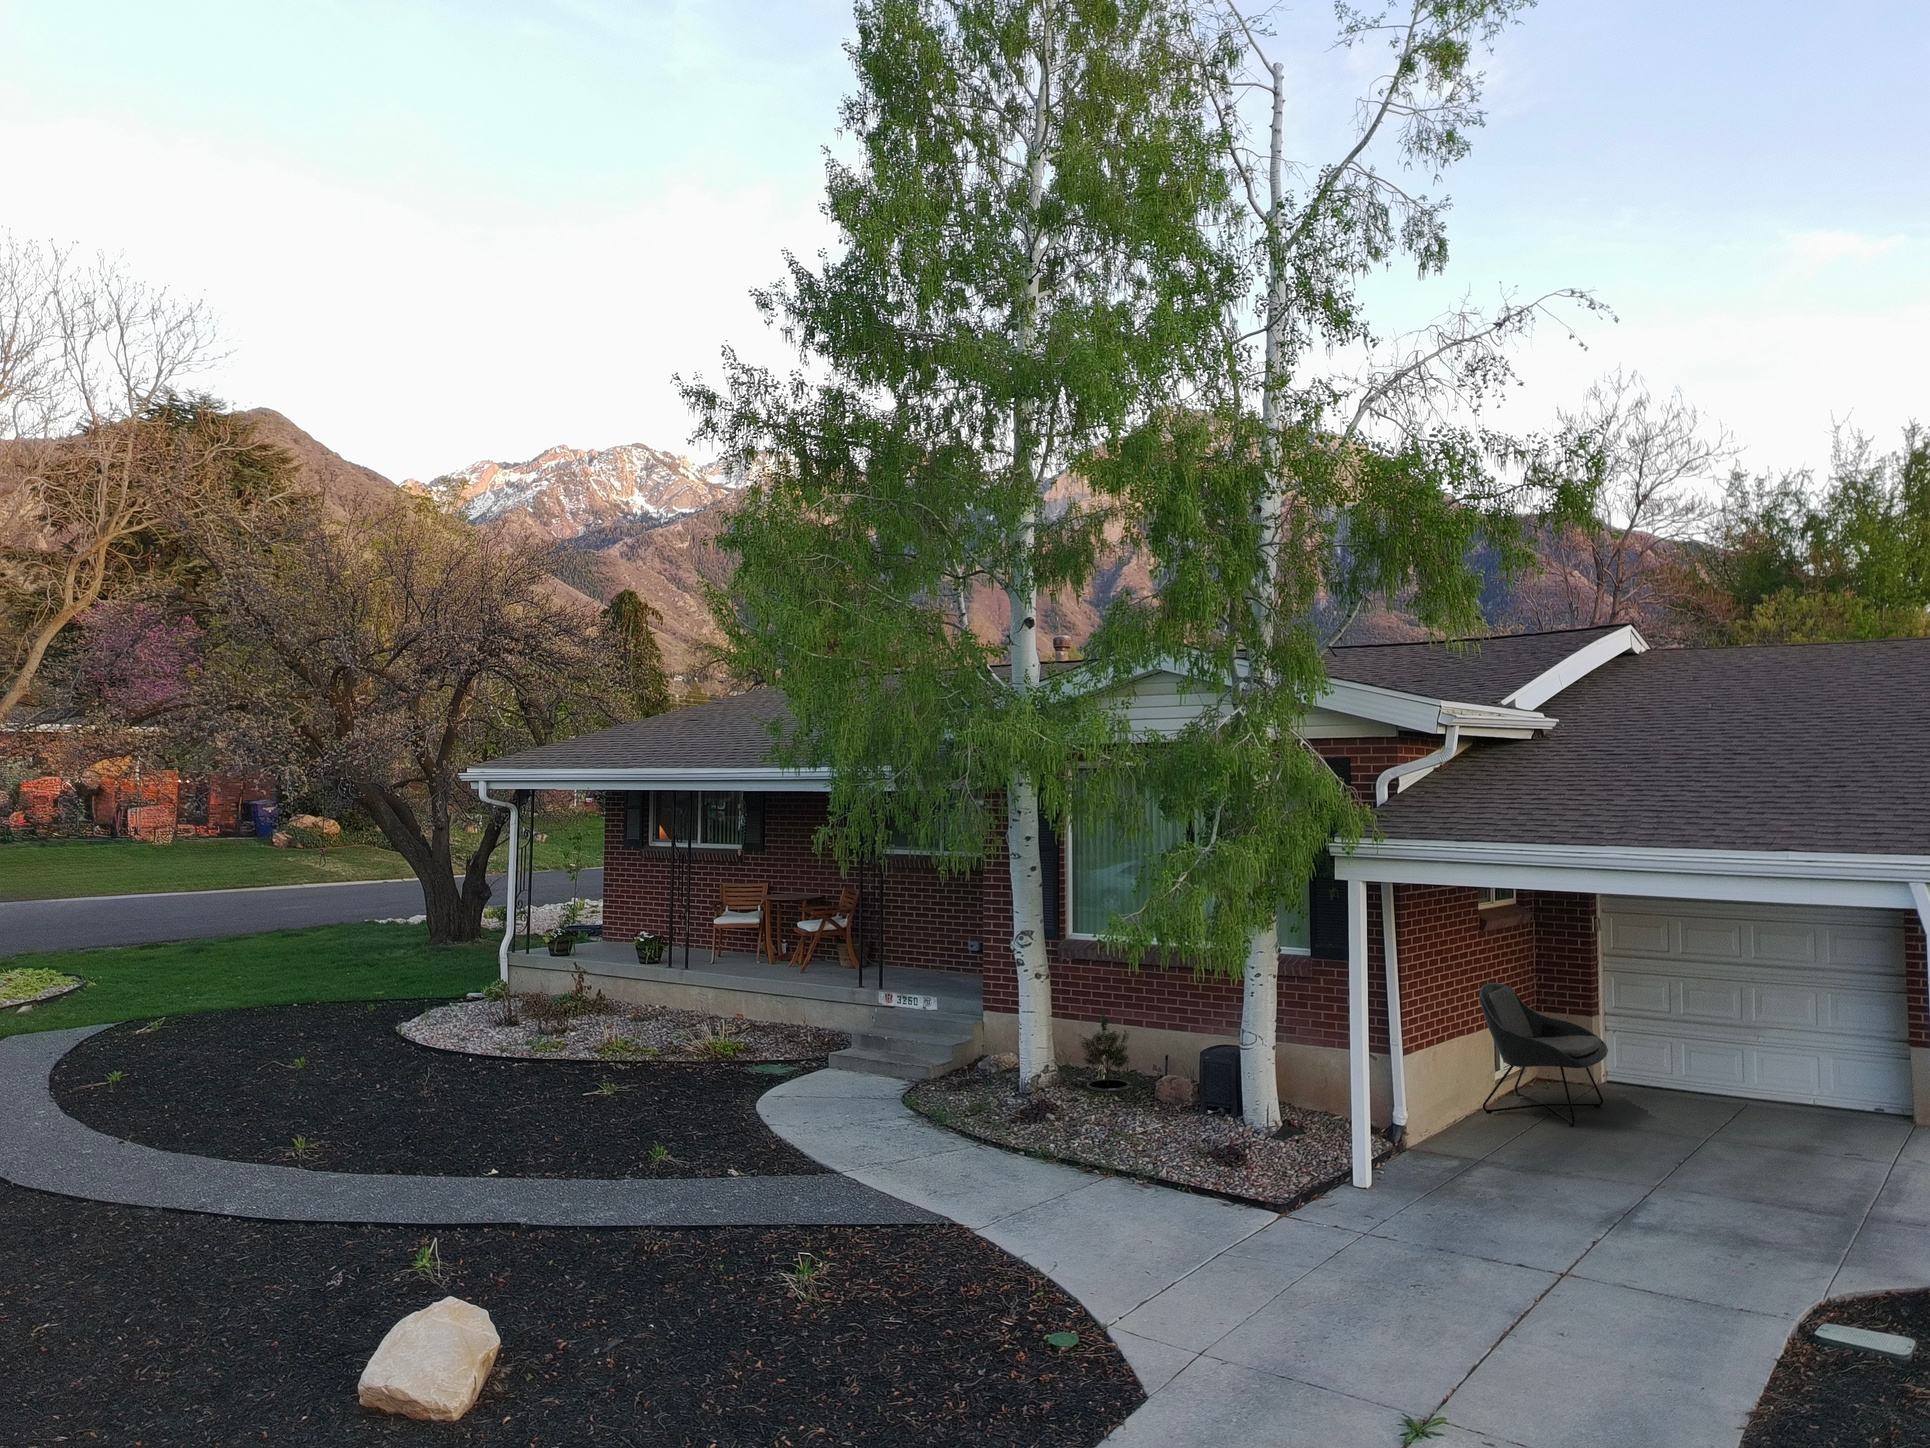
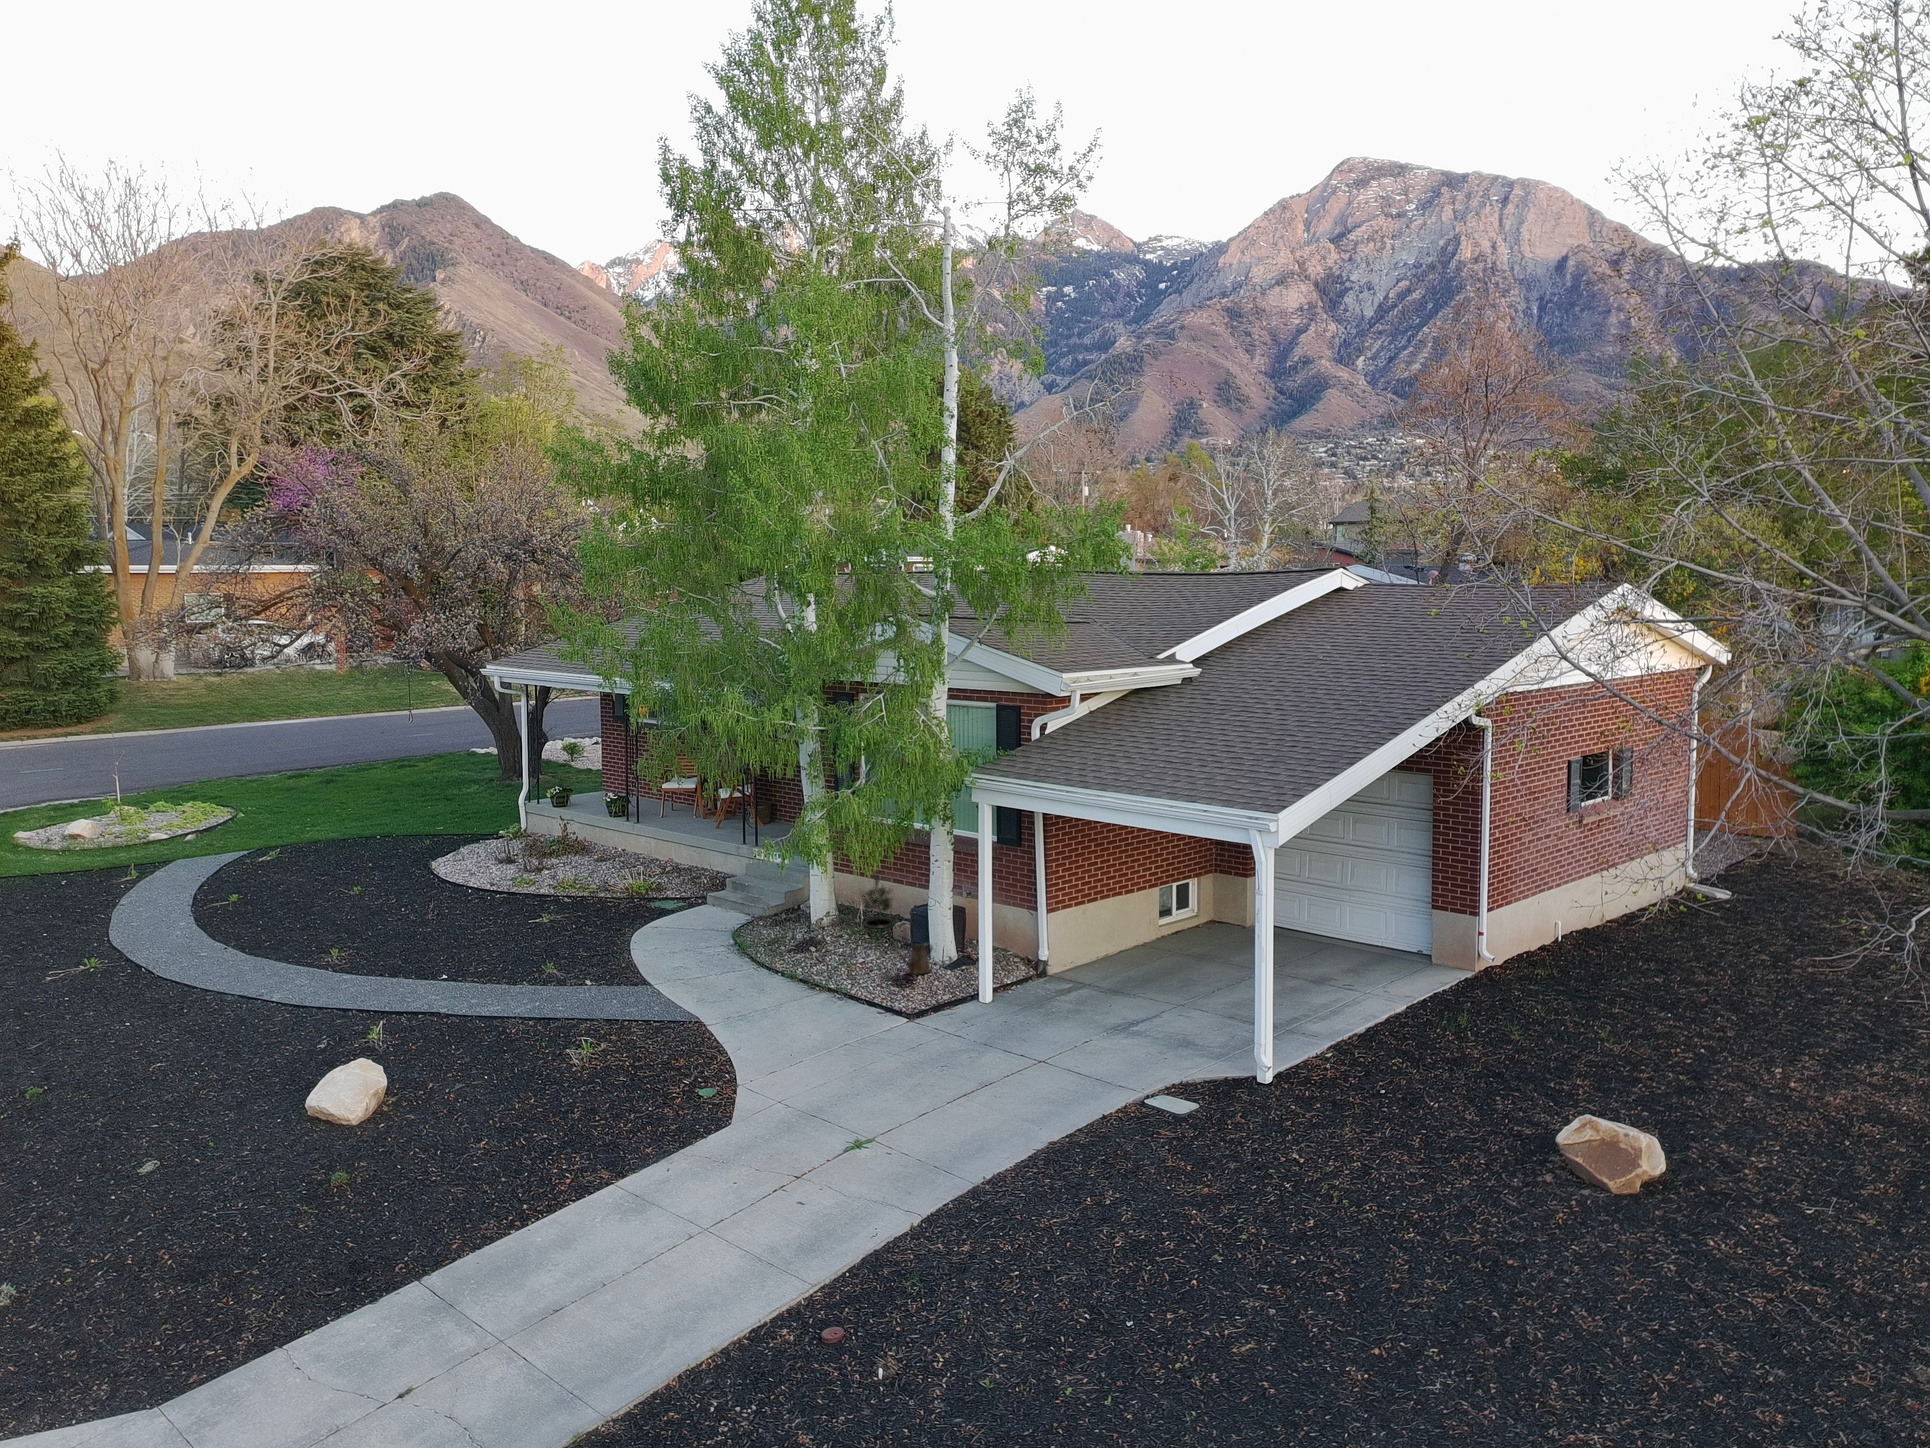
lounge chair: present [1479,983,1608,1126] -> none [1108,863,1200,964]
watering can: none [1207,1101,1252,1148] -> present [895,944,933,975]

